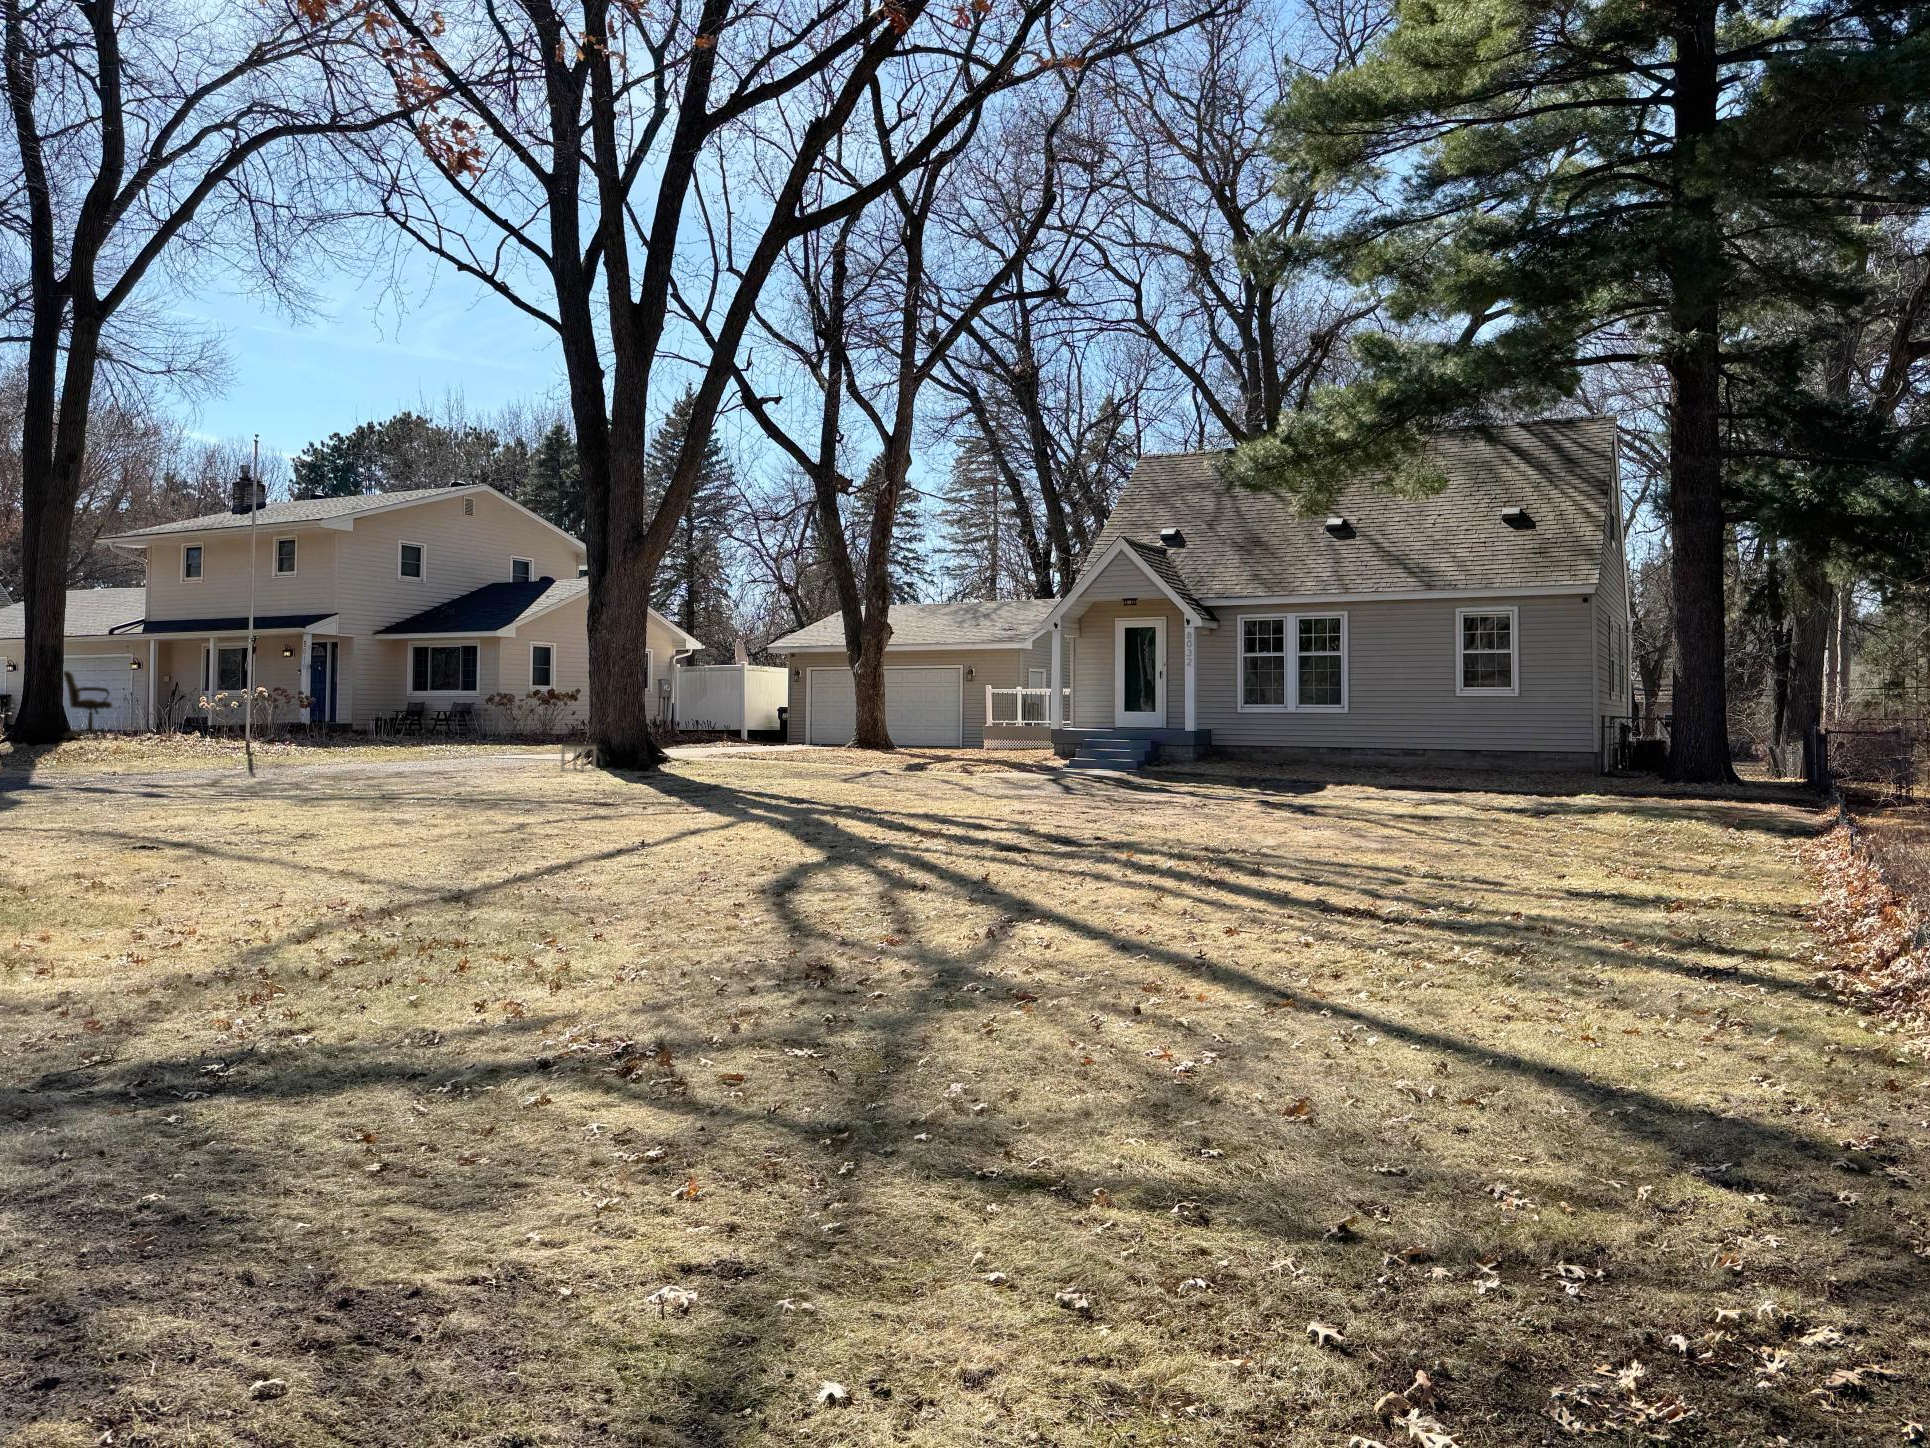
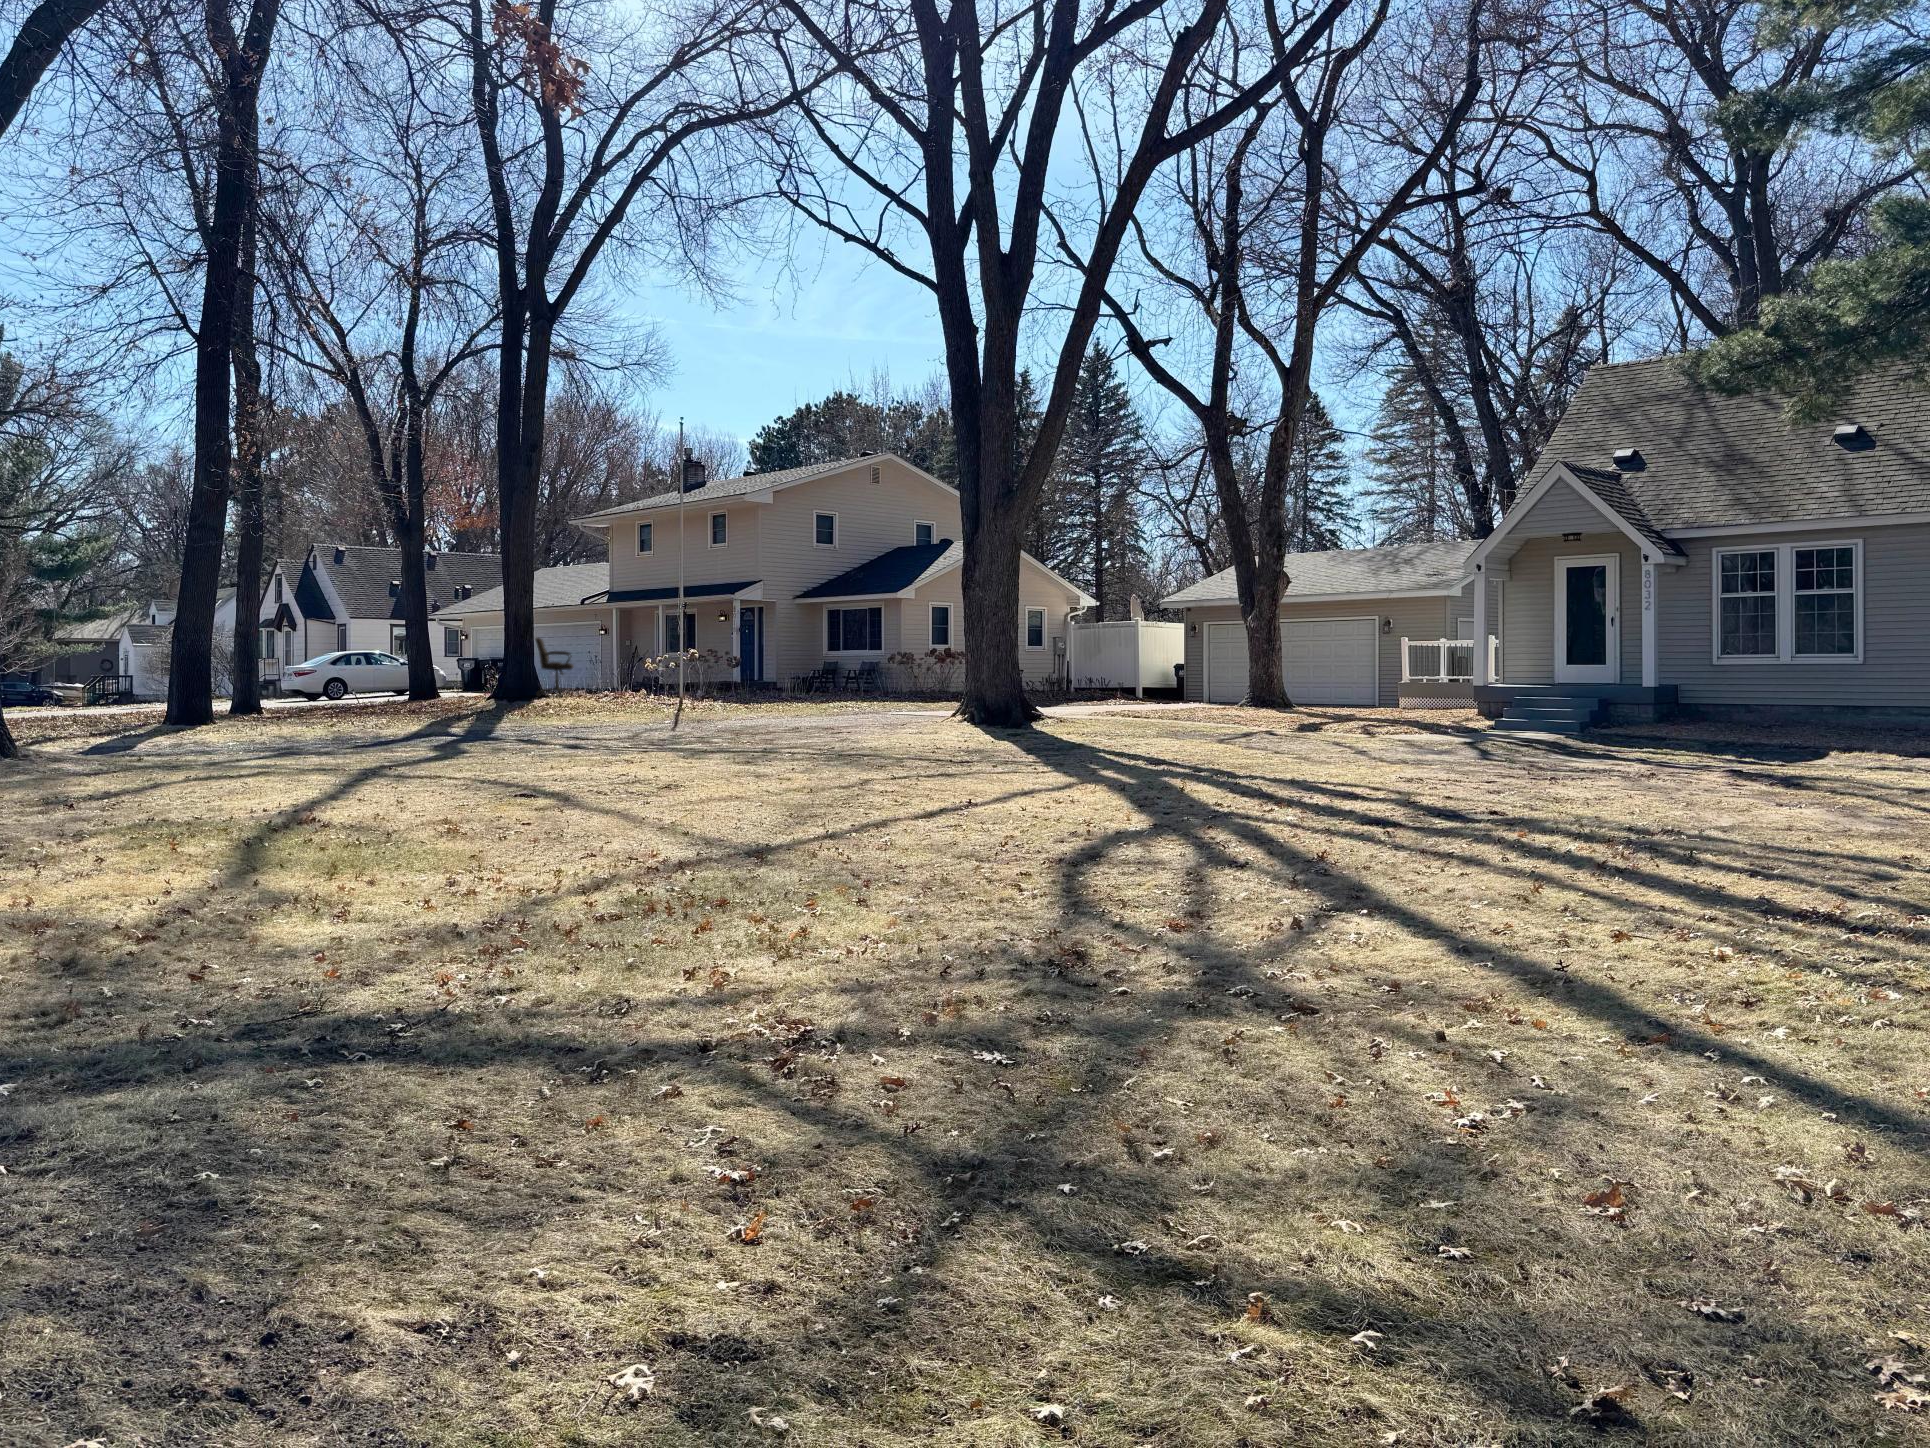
round table: present [561,742,597,772] -> none [935,700,970,729]

